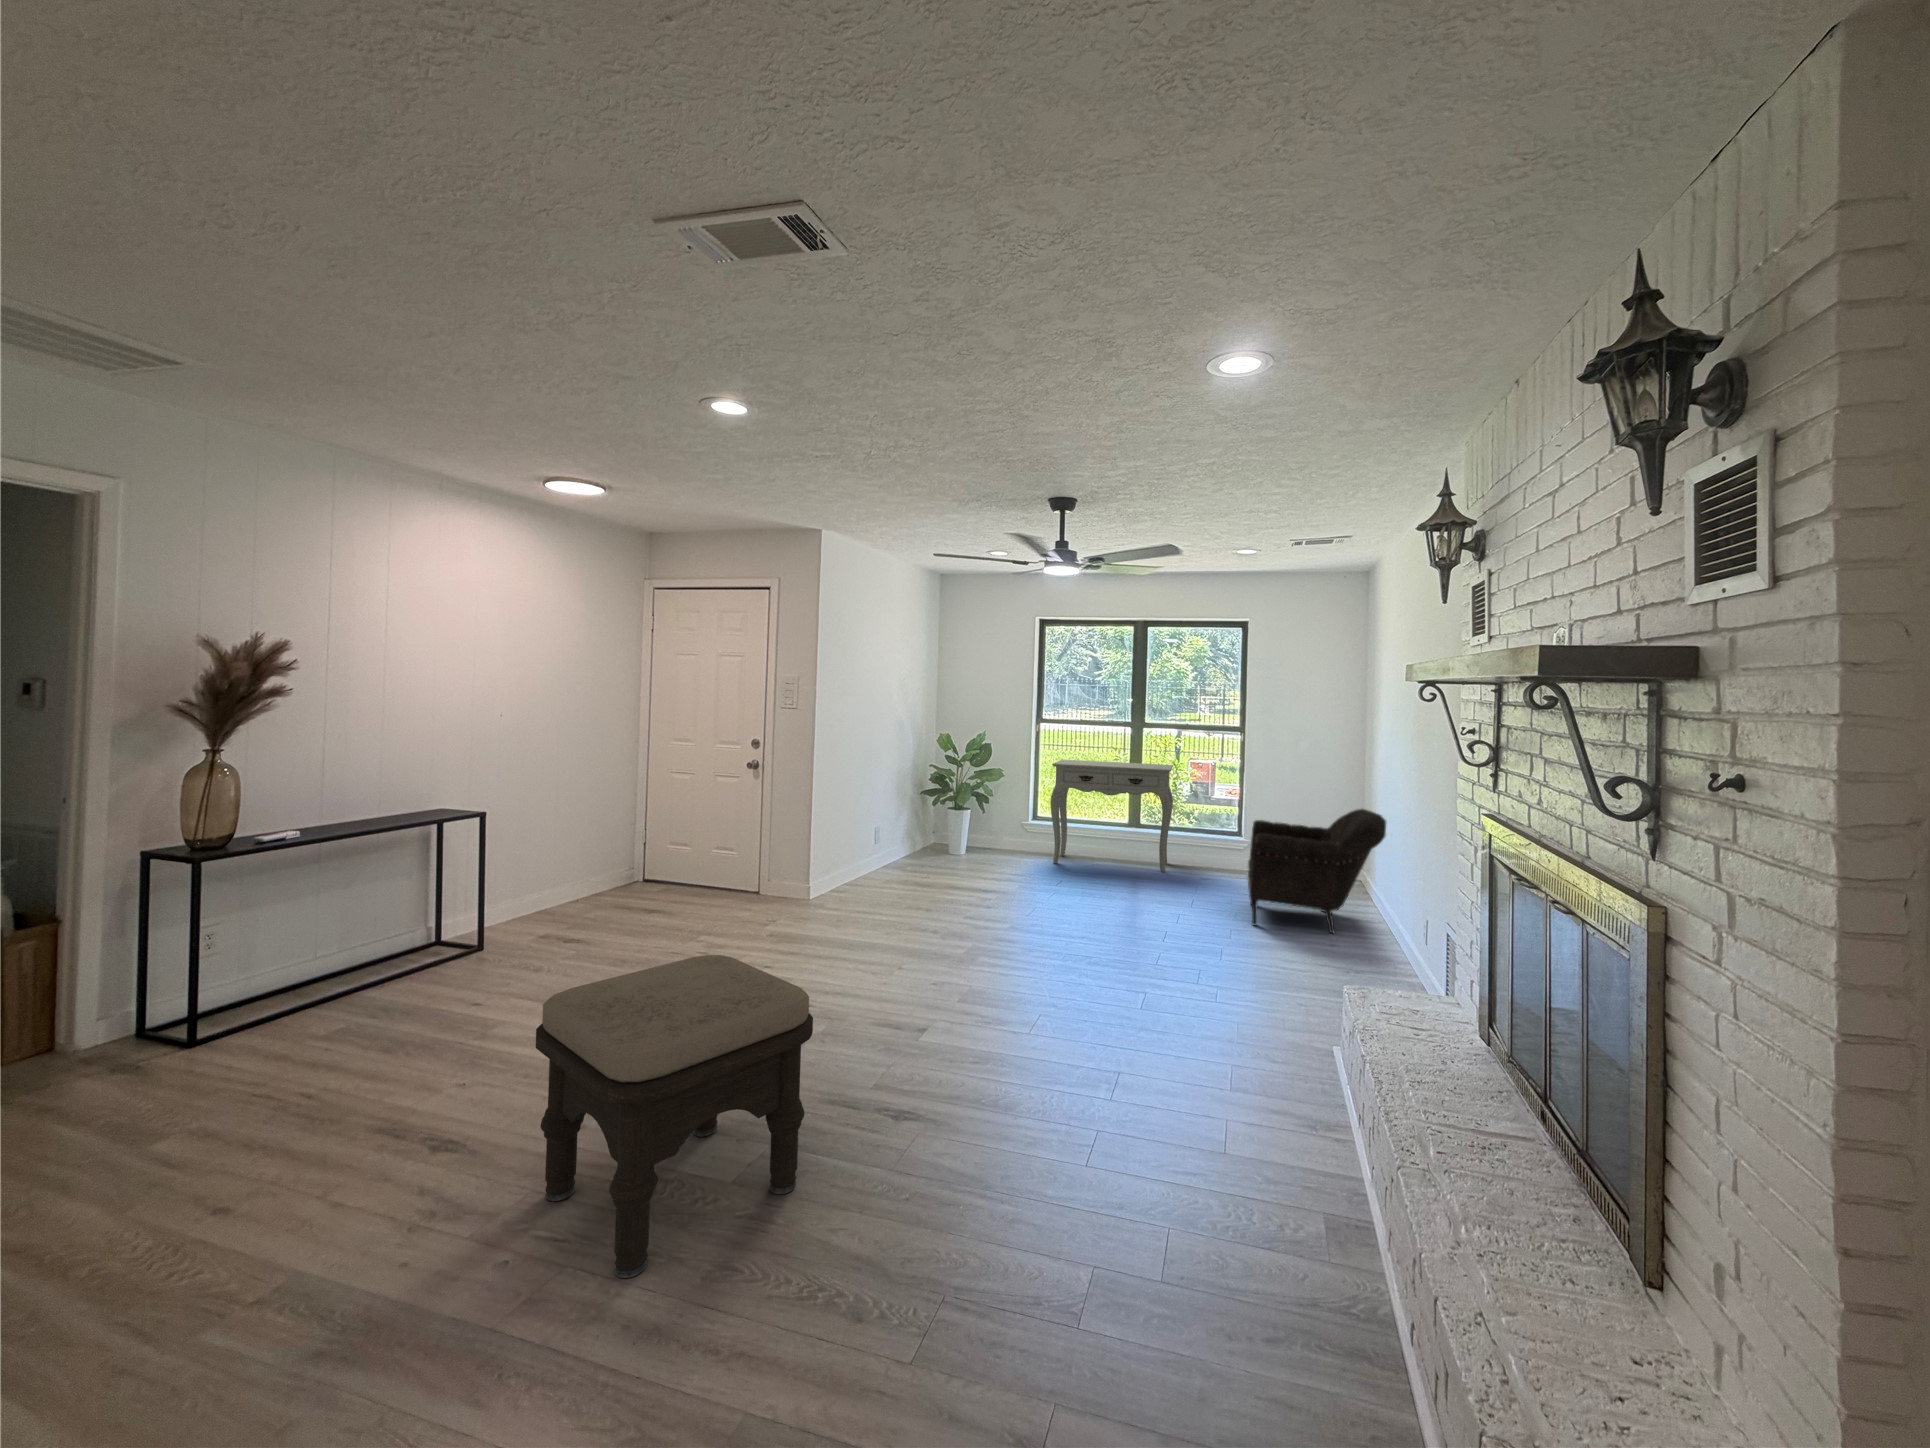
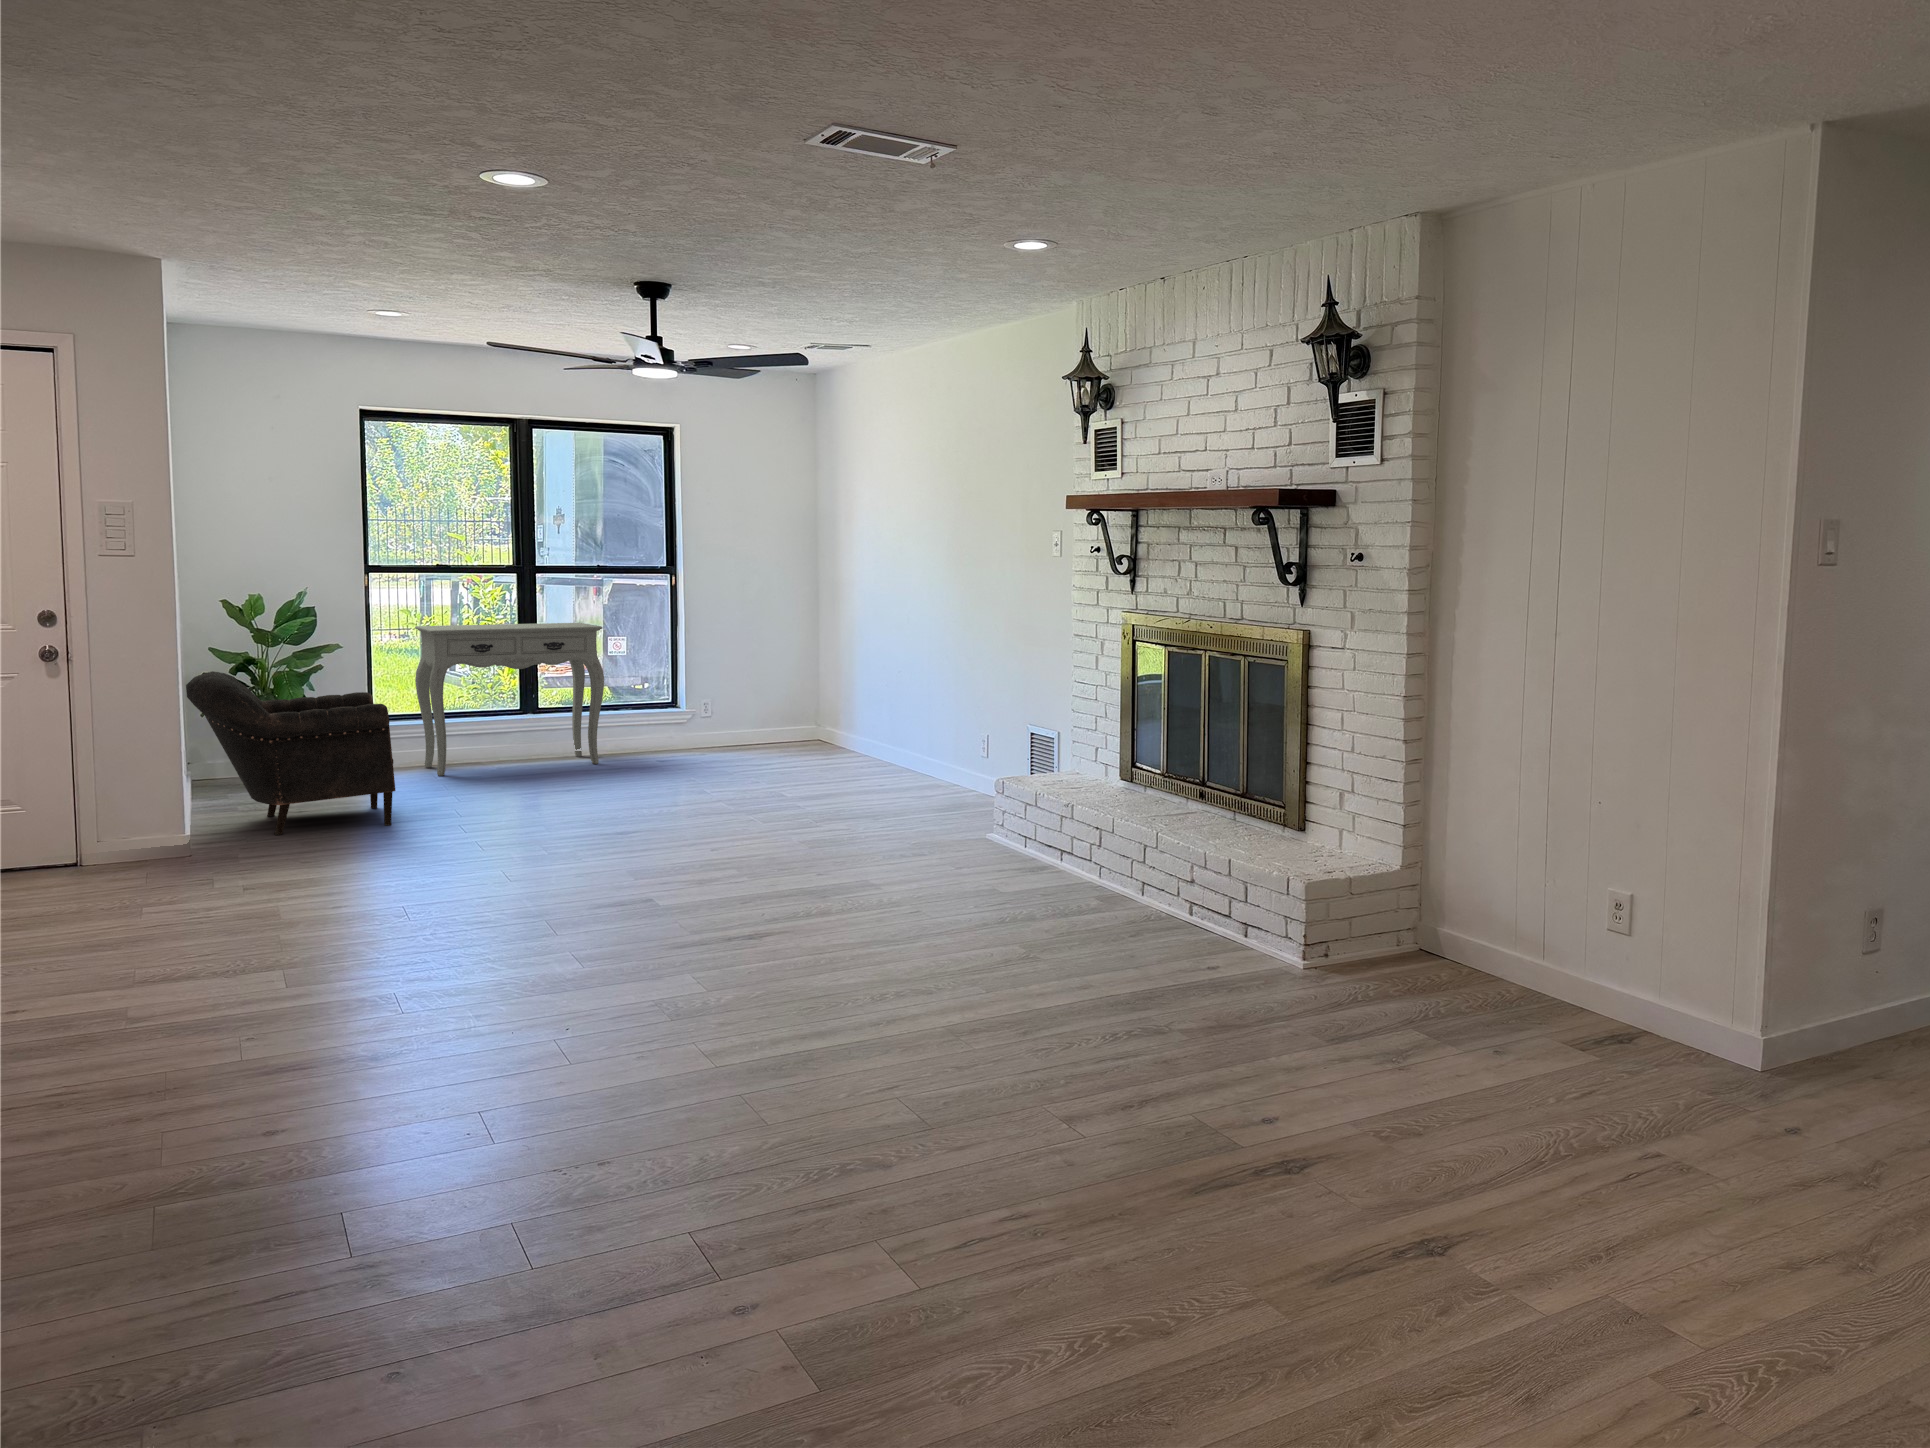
armchair: present [1248,809,1386,933] -> present [186,671,396,835]
ottoman: present [536,955,813,1278] -> none [563,800,784,1030]

